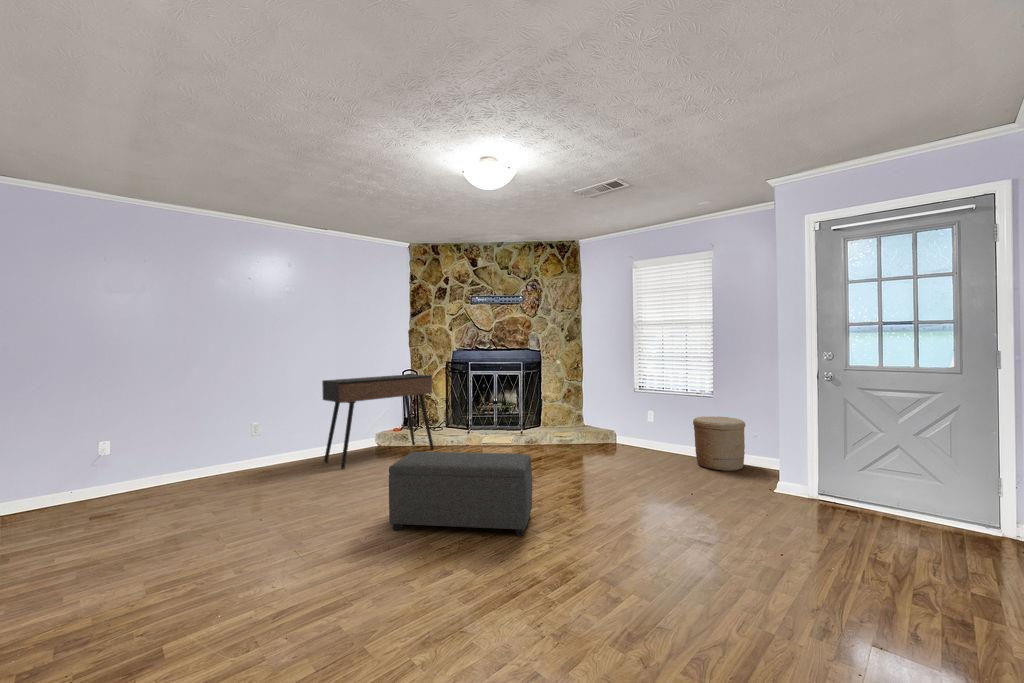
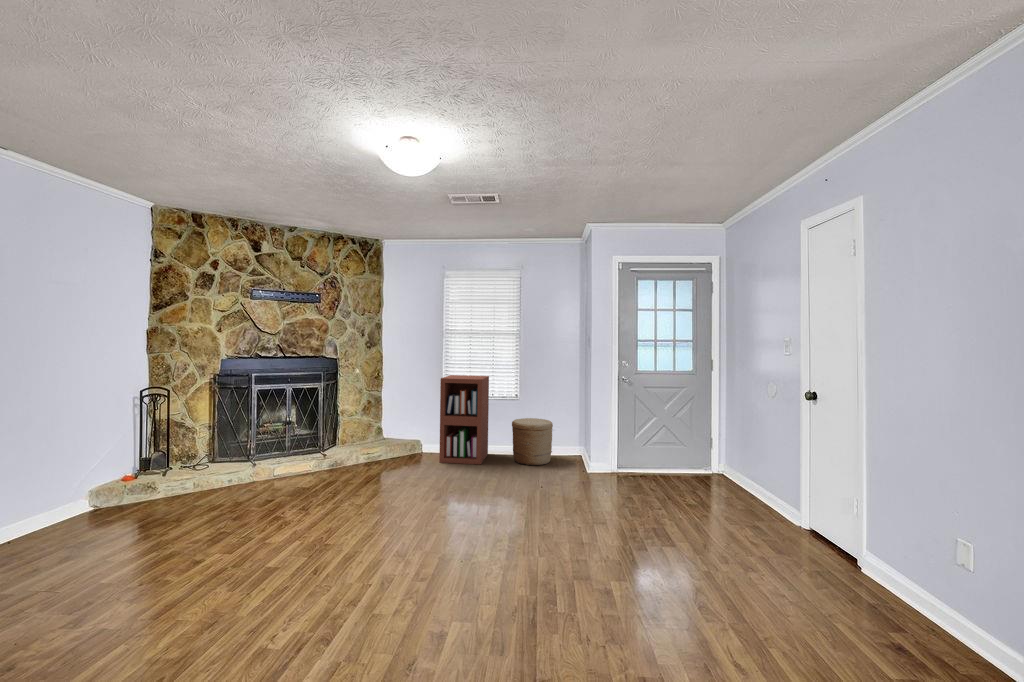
bookshelf: none [617,367,679,460] -> present [439,375,489,464]
console table: present [322,374,434,469] -> none [33,394,215,555]
ottoman: present [389,452,532,536] -> none [311,481,485,612]

